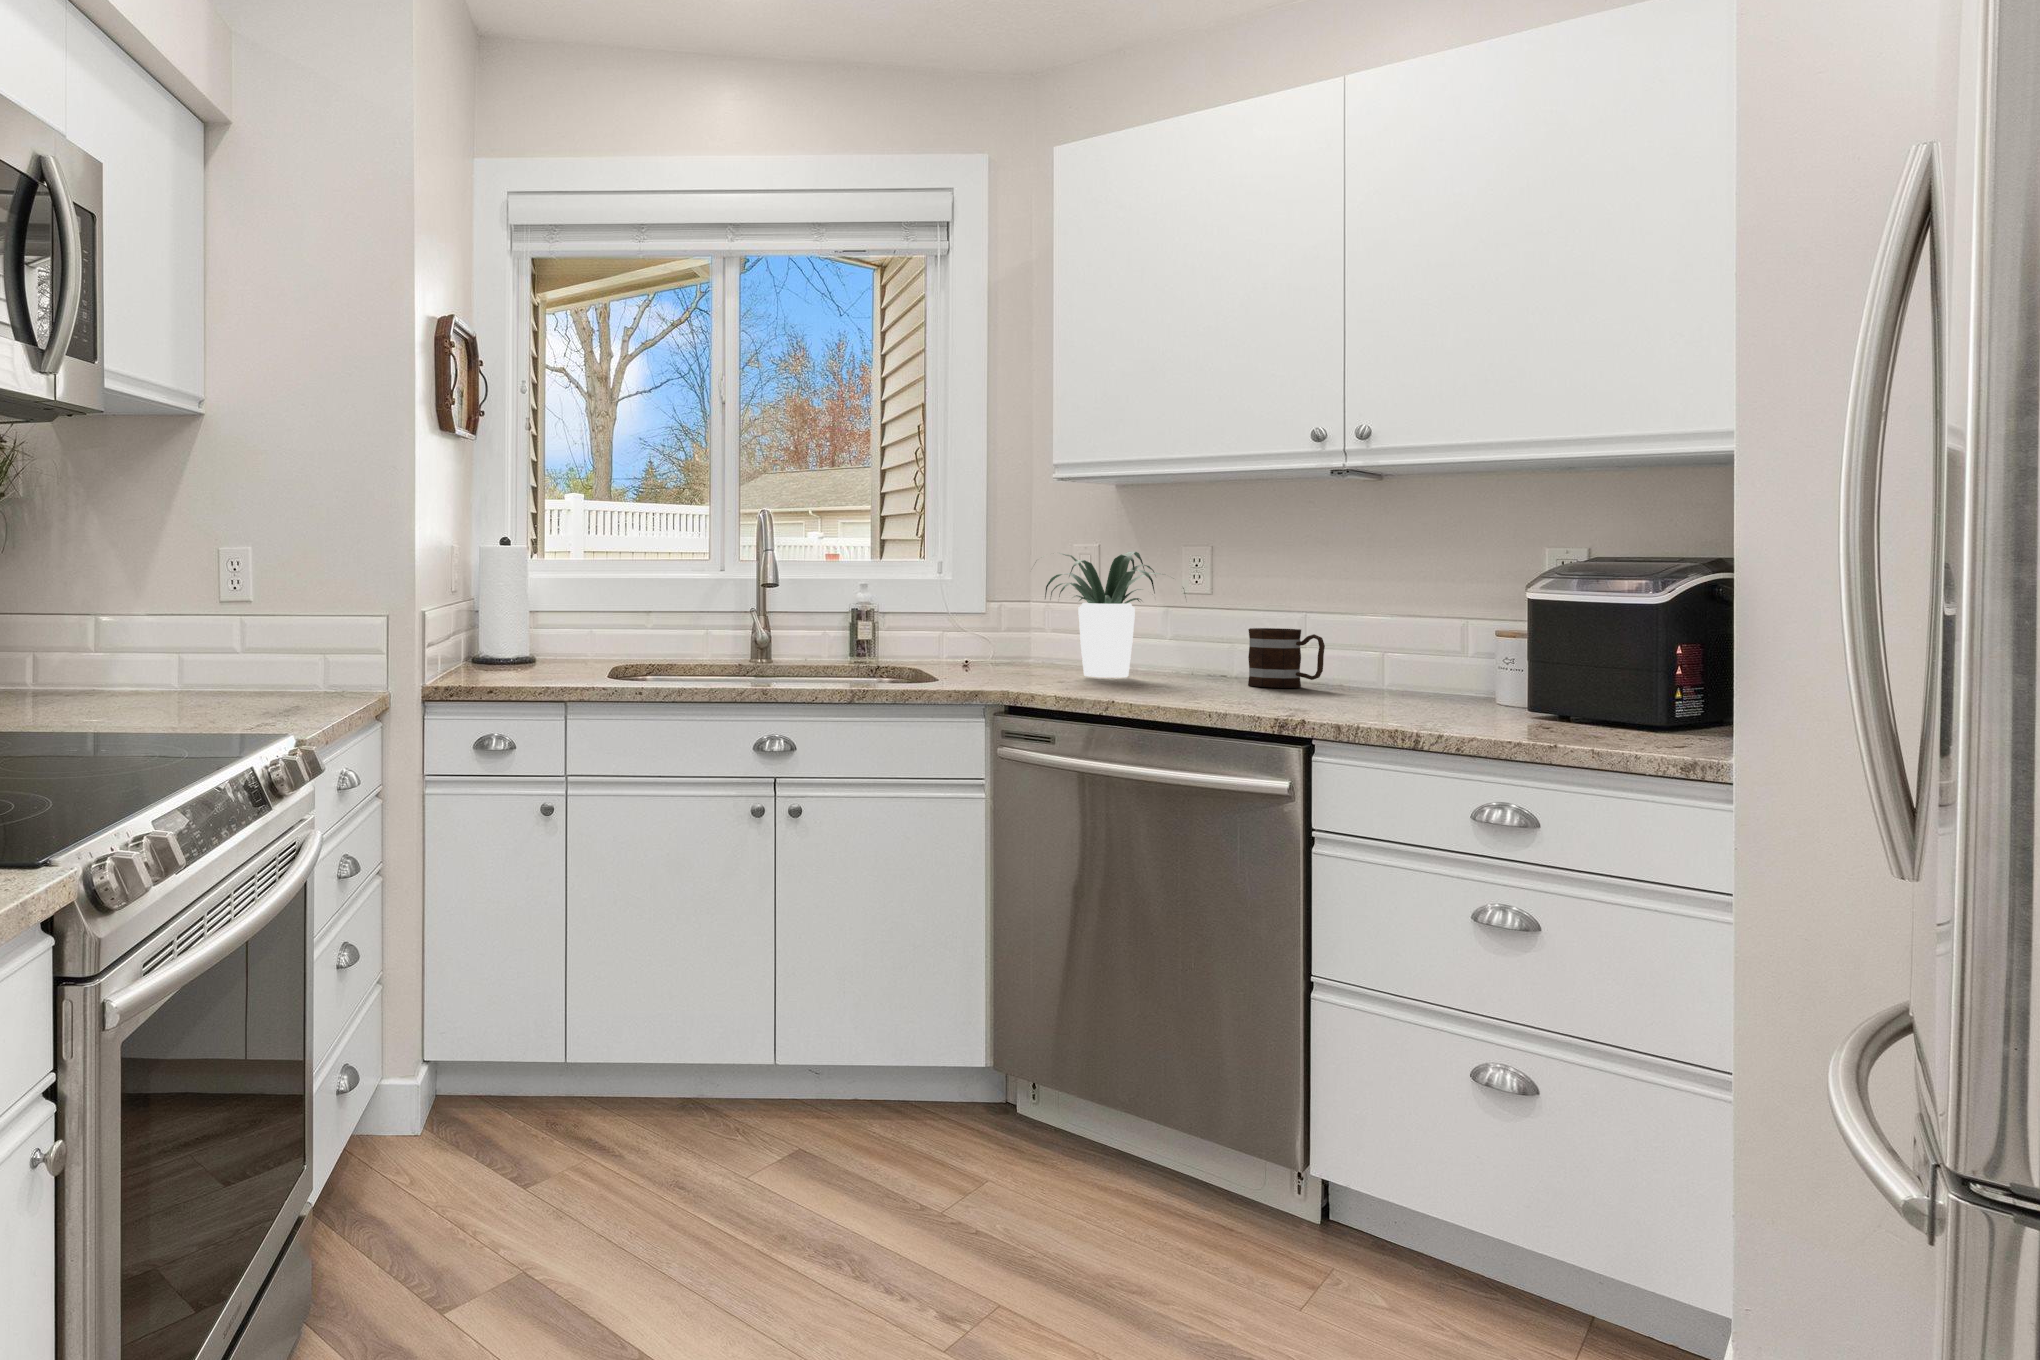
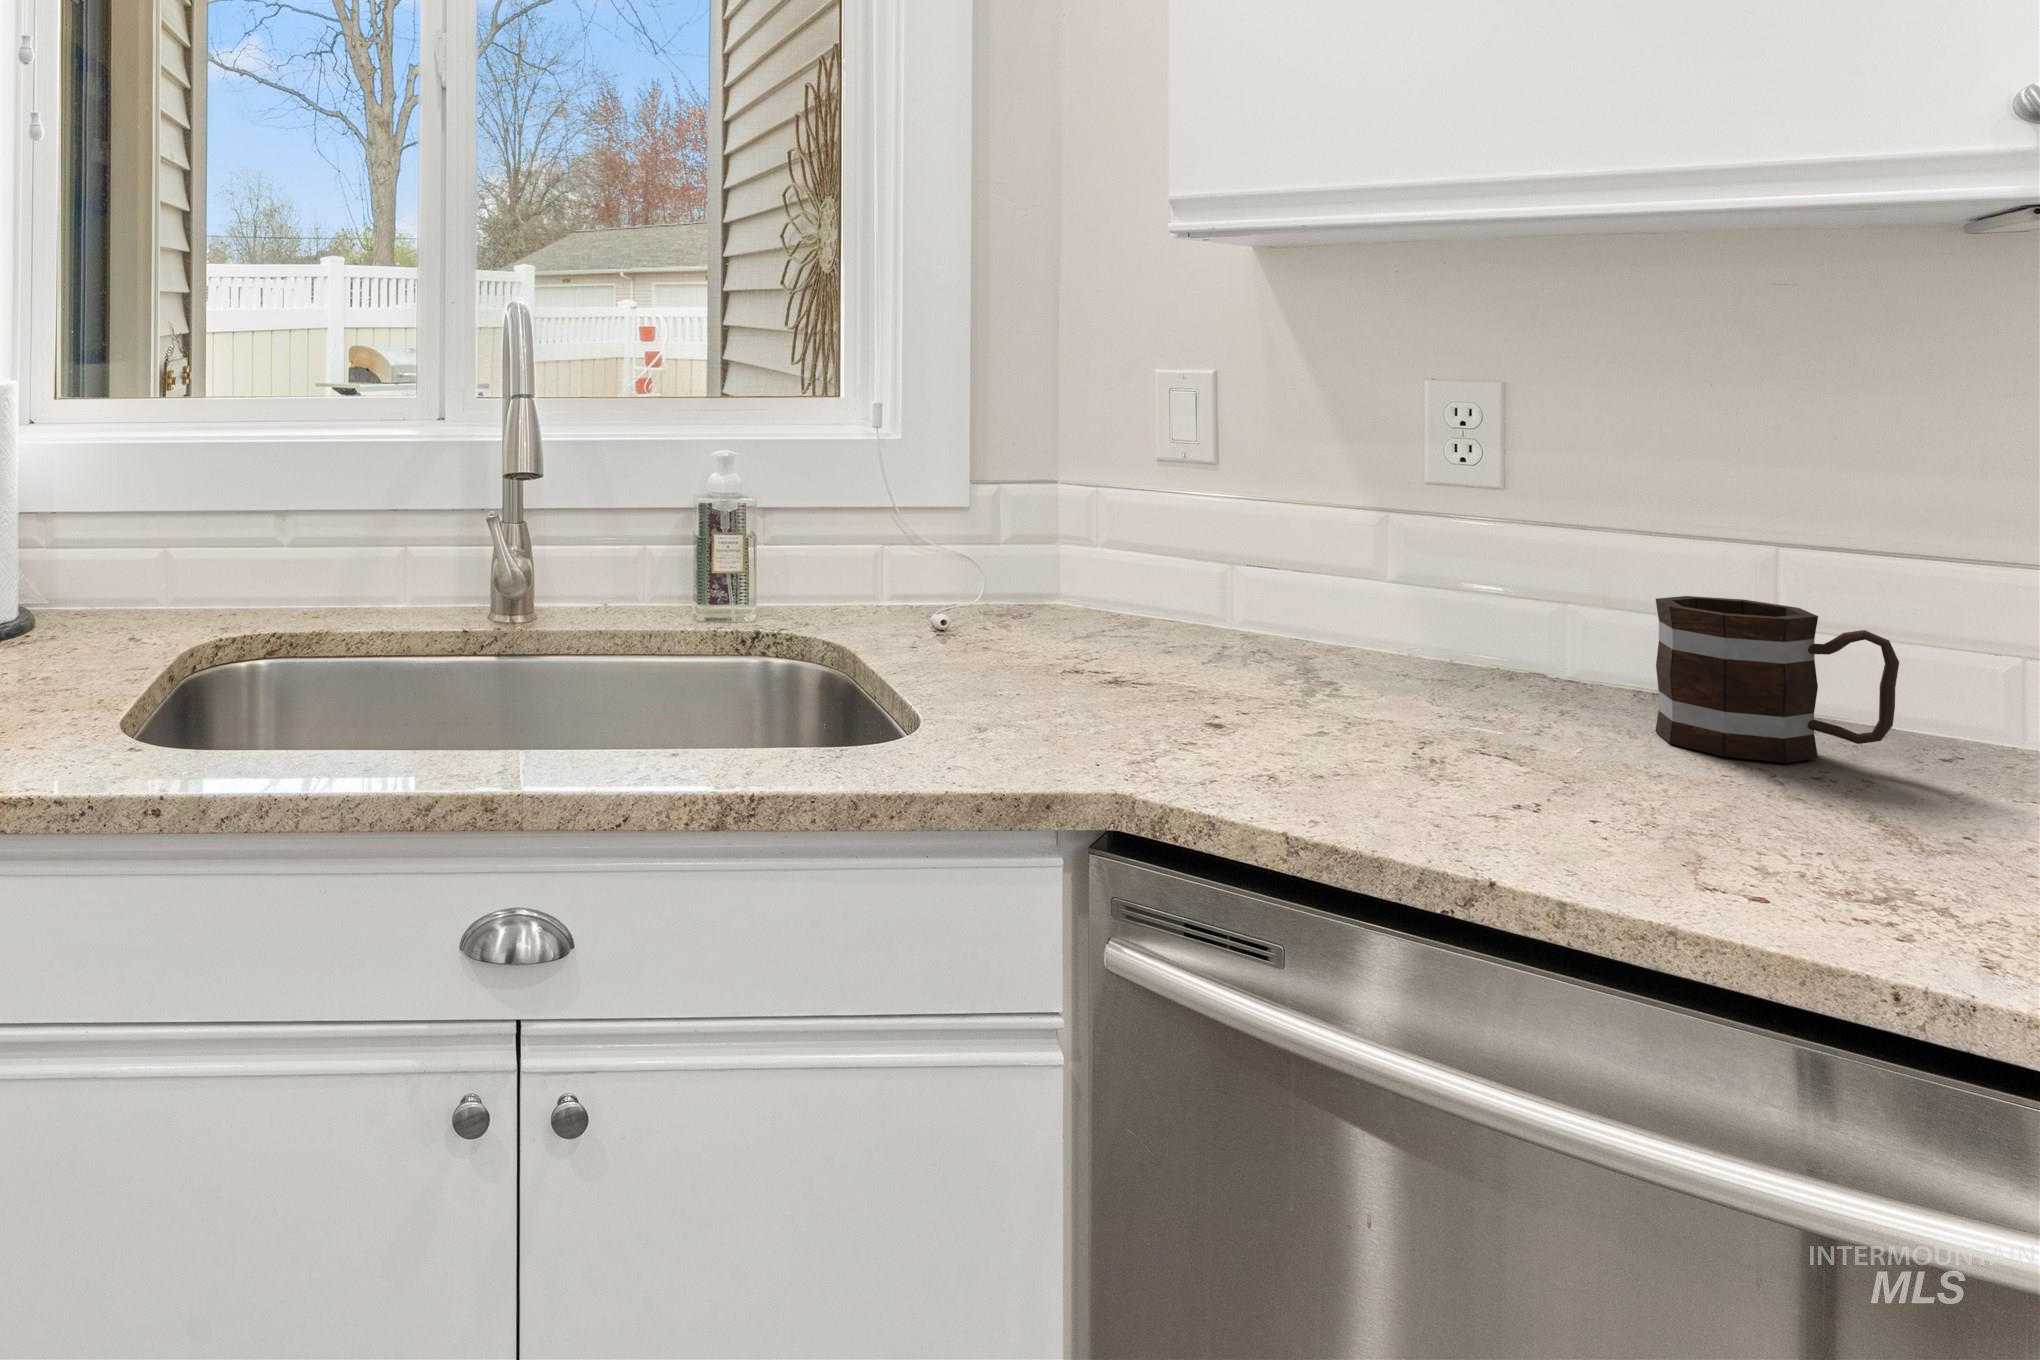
potted plant: present [1045,552,1184,678] -> none [1096,402,1475,700]

